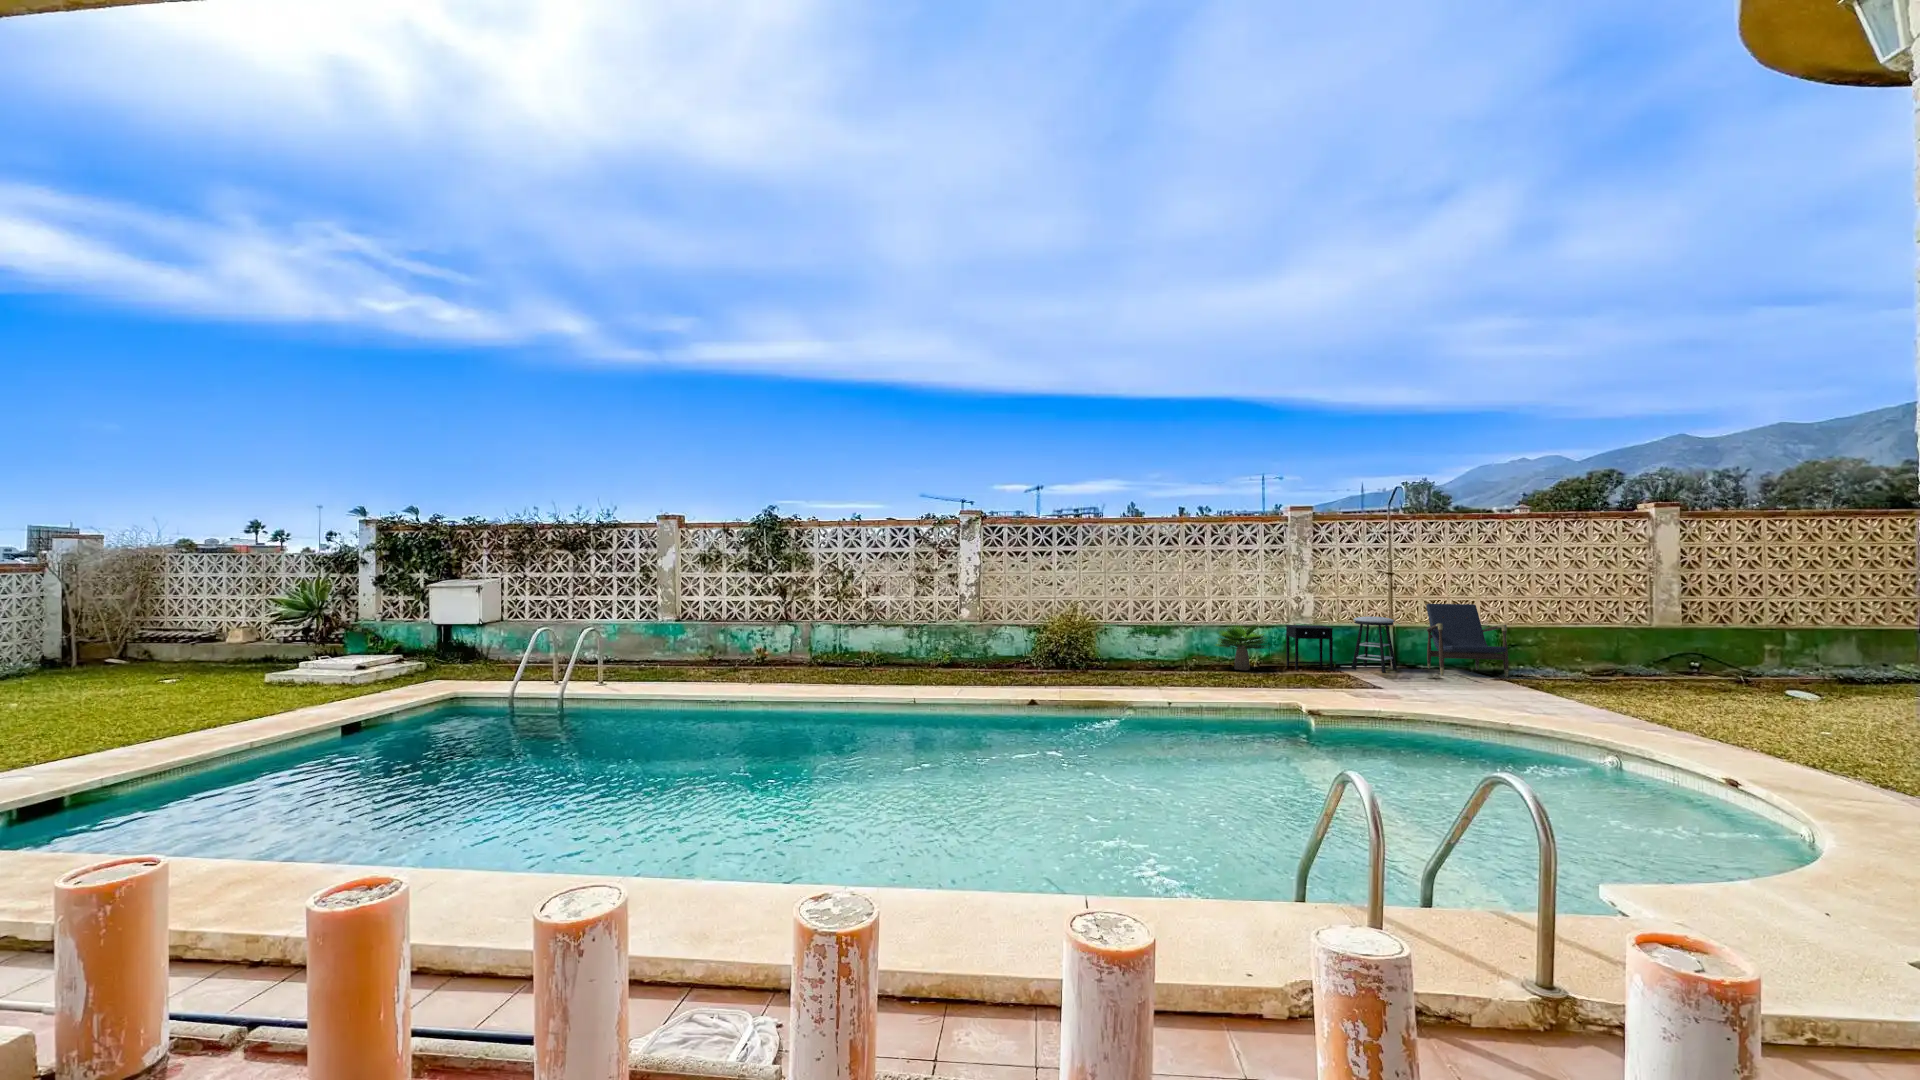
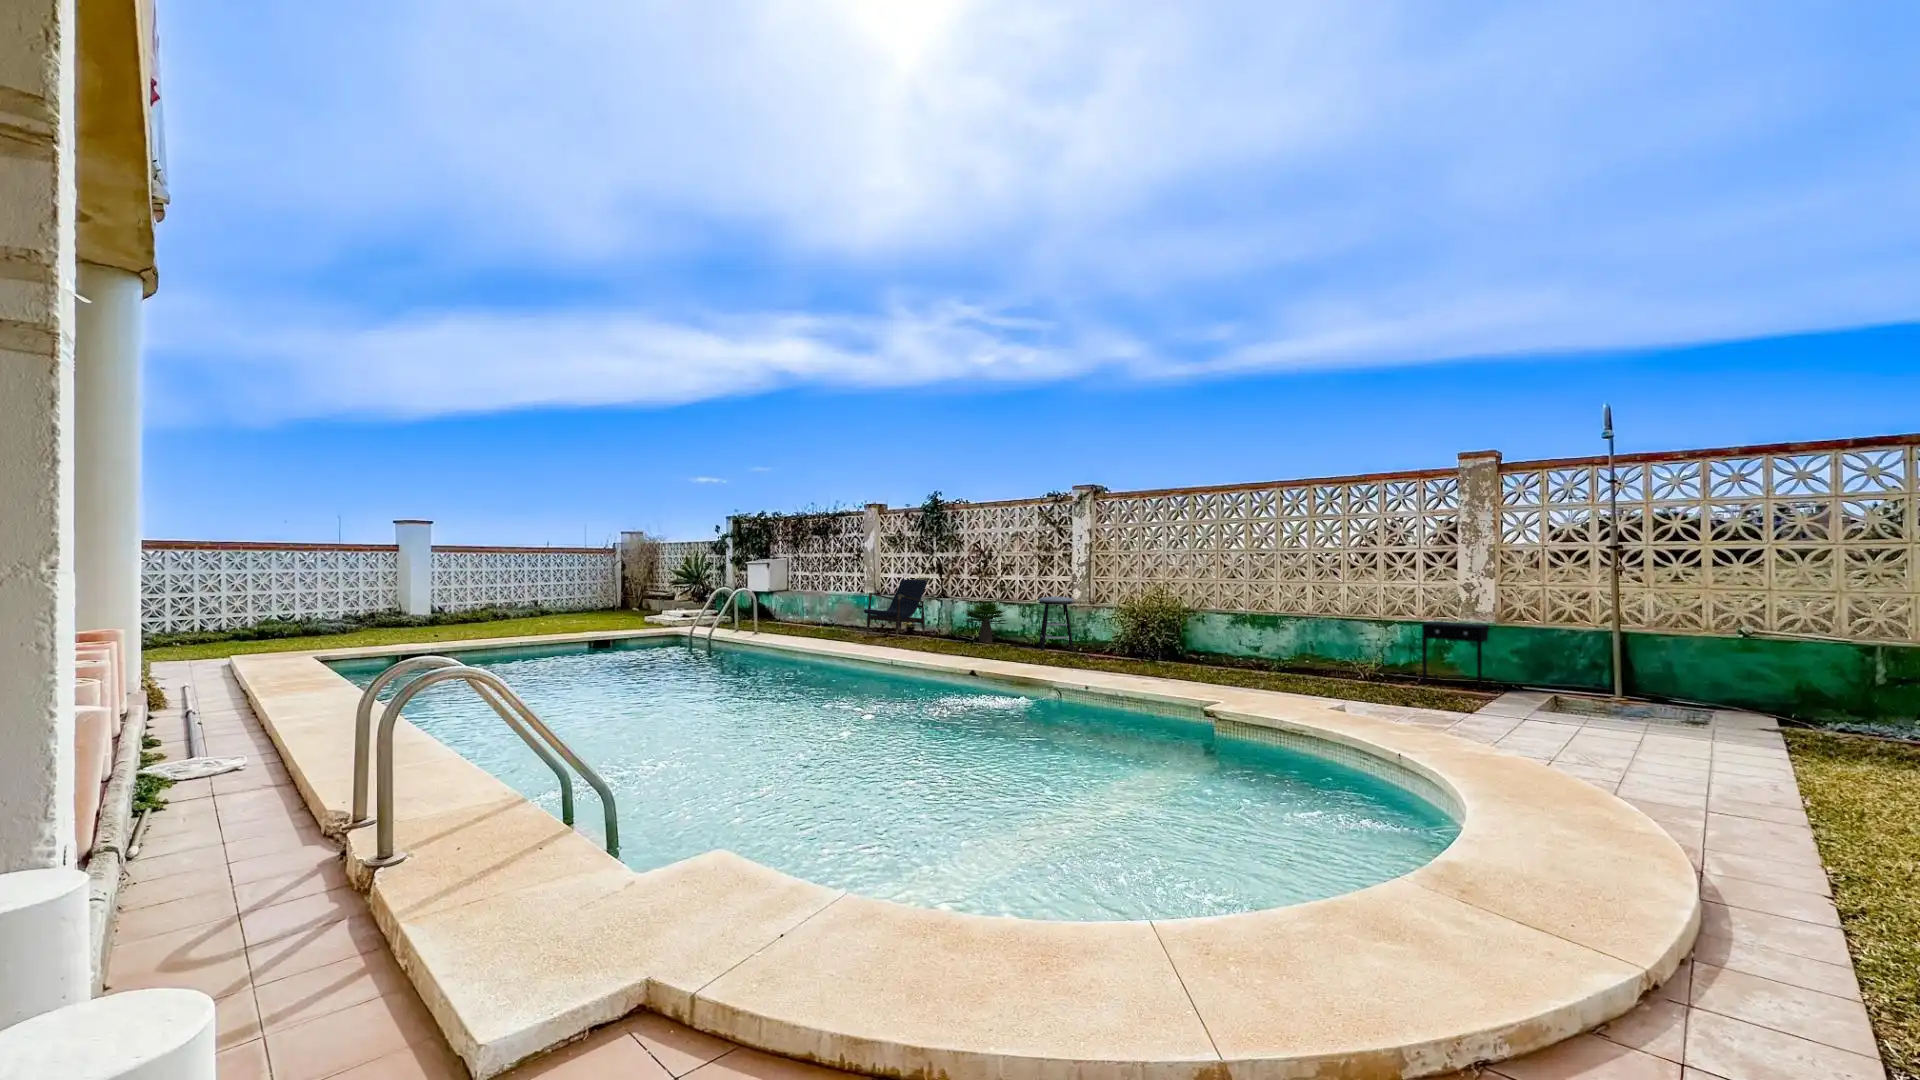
lounge chair: present [1426,604,1509,677] -> present [864,579,927,636]
stool: present [1352,617,1397,673] -> present [1038,596,1074,650]
potted plant: present [1216,625,1266,670] -> present [963,601,1006,643]

